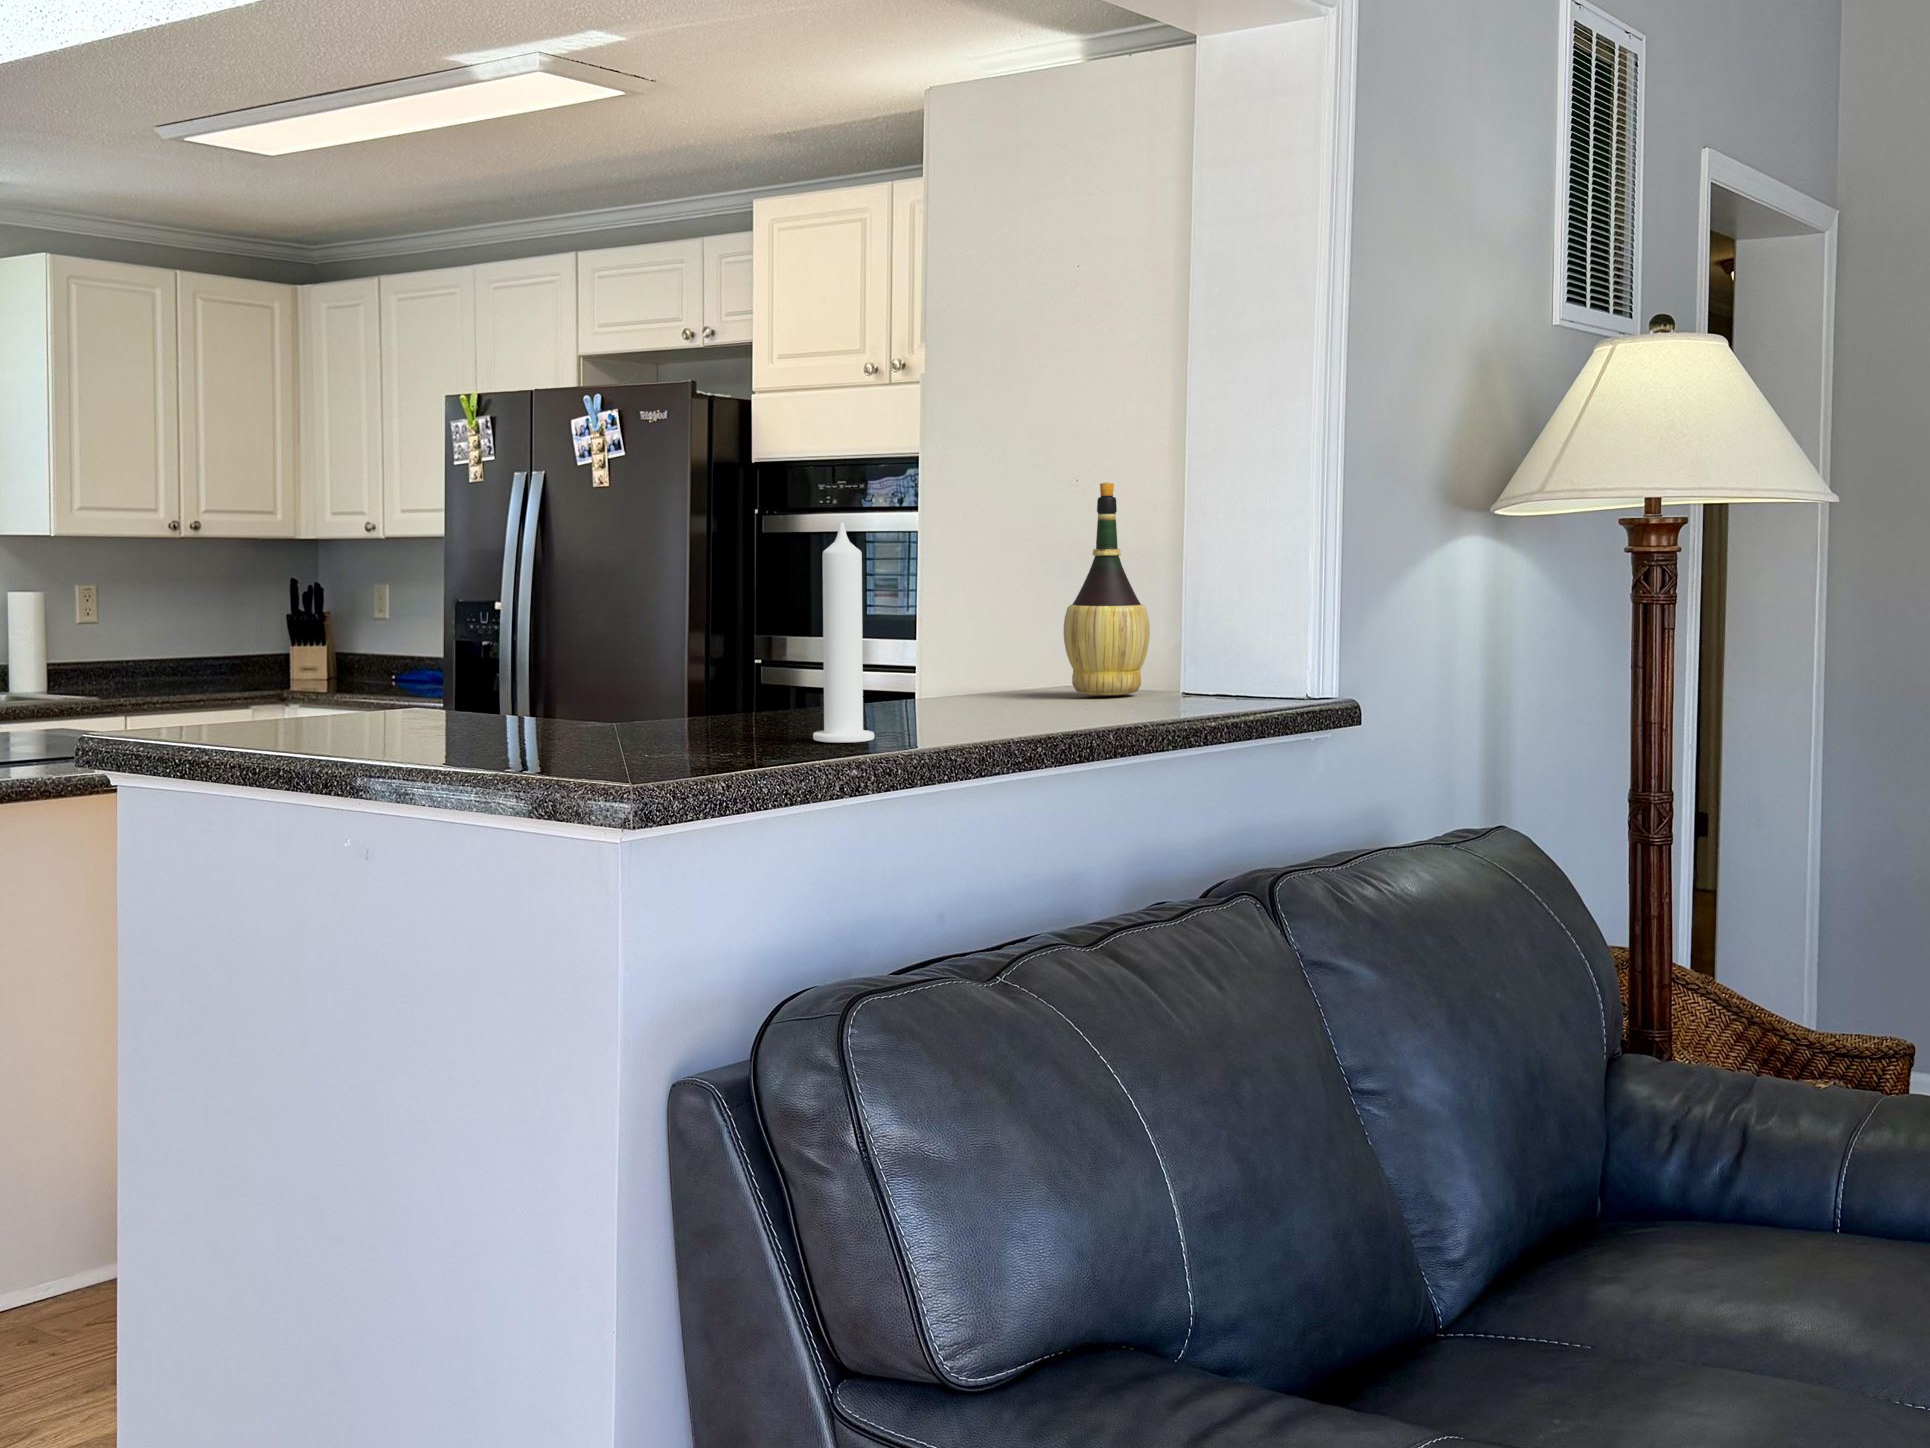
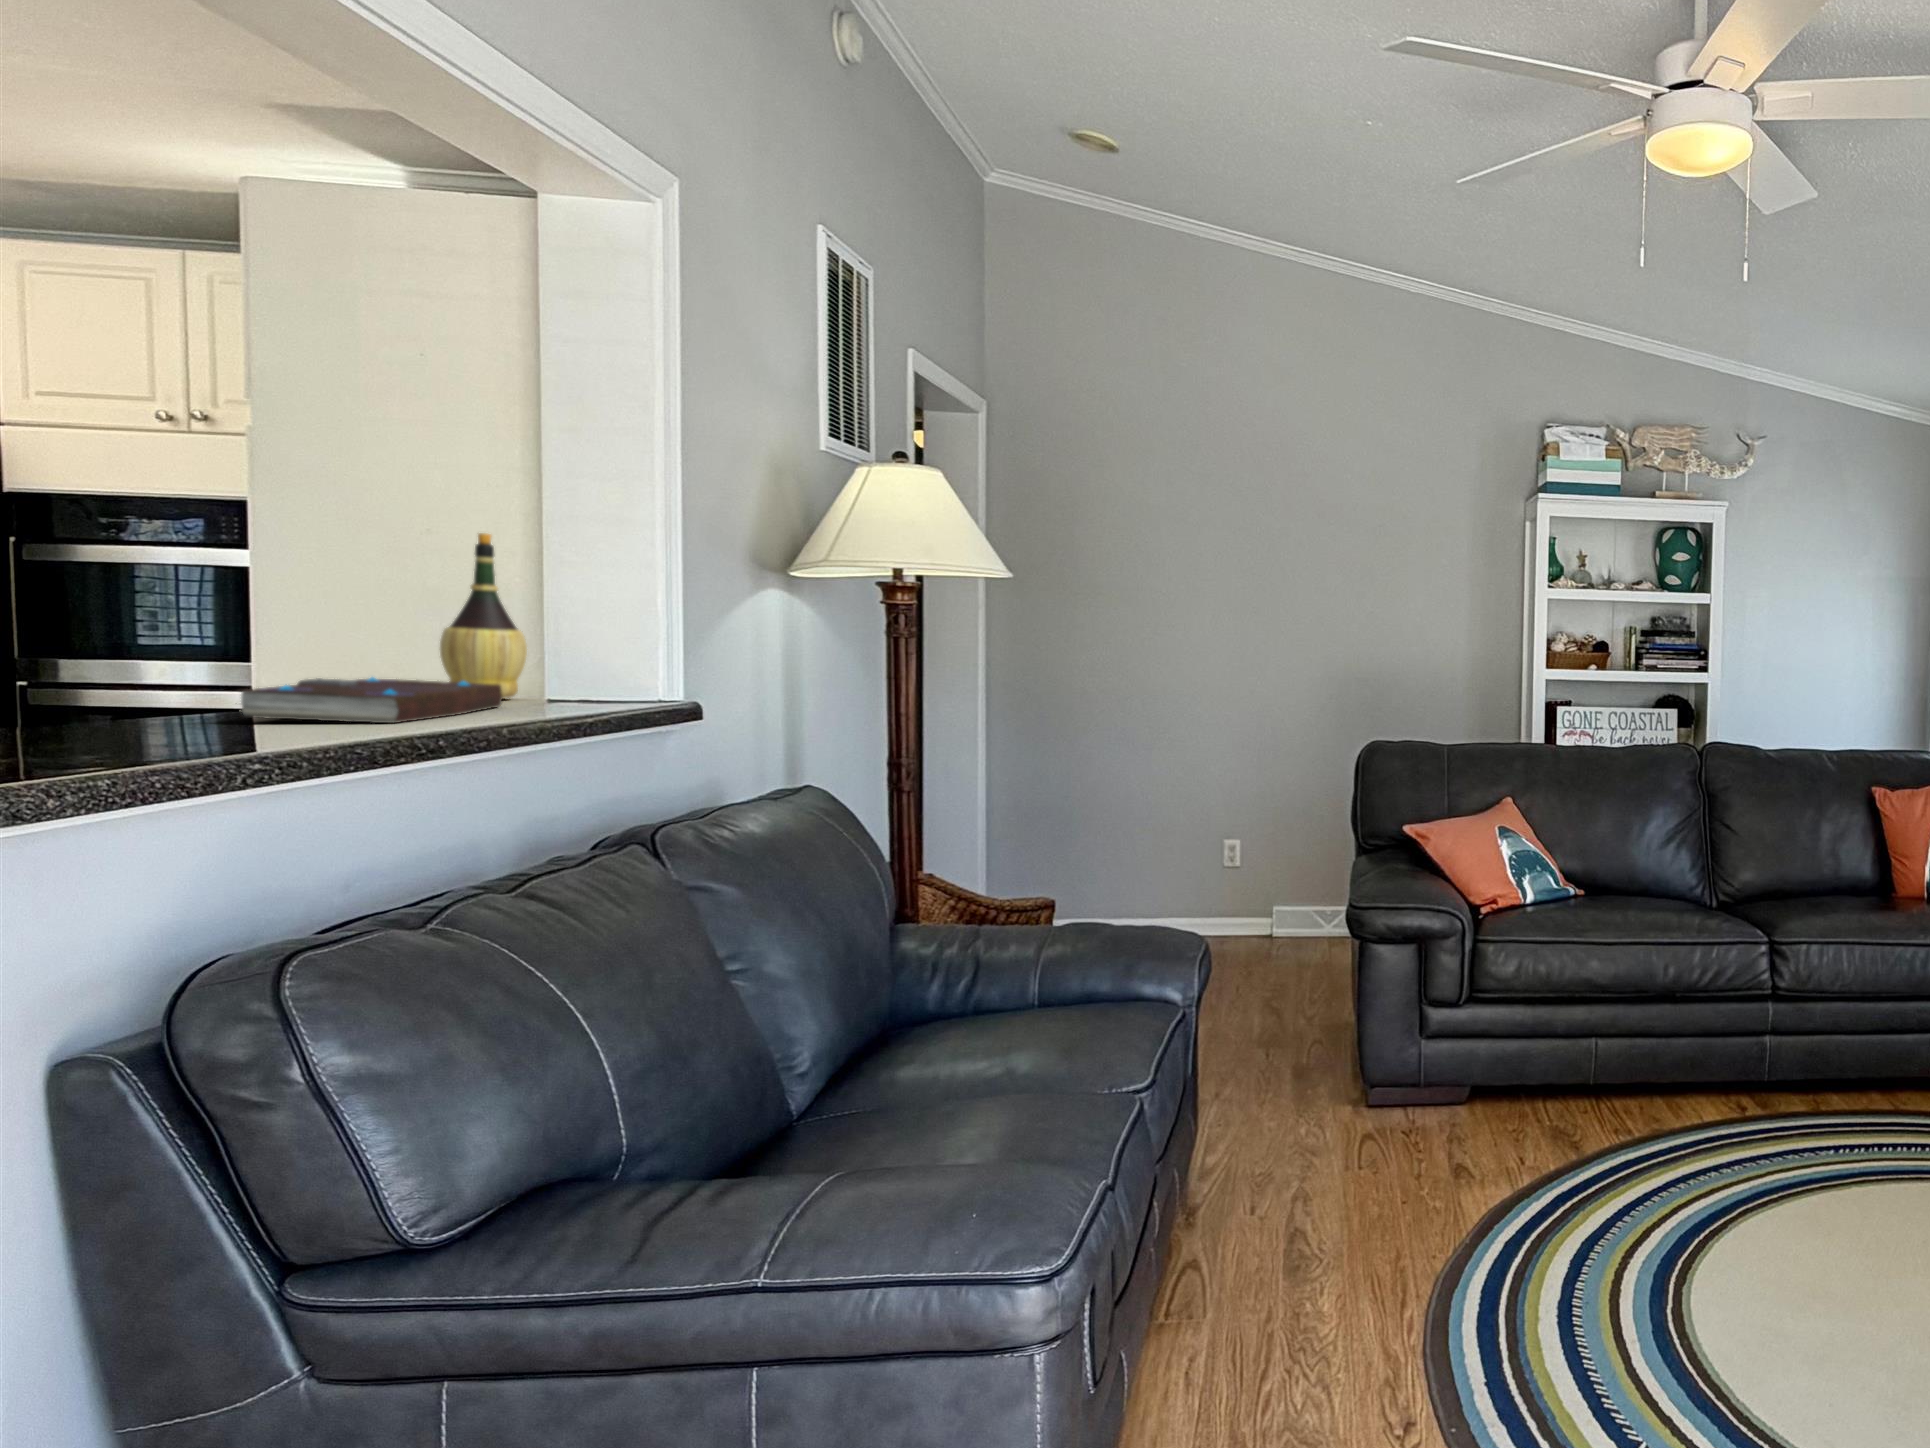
candle: present [813,523,874,743] -> none [175,544,253,739]
book: none [869,671,1118,726] -> present [240,677,502,723]

